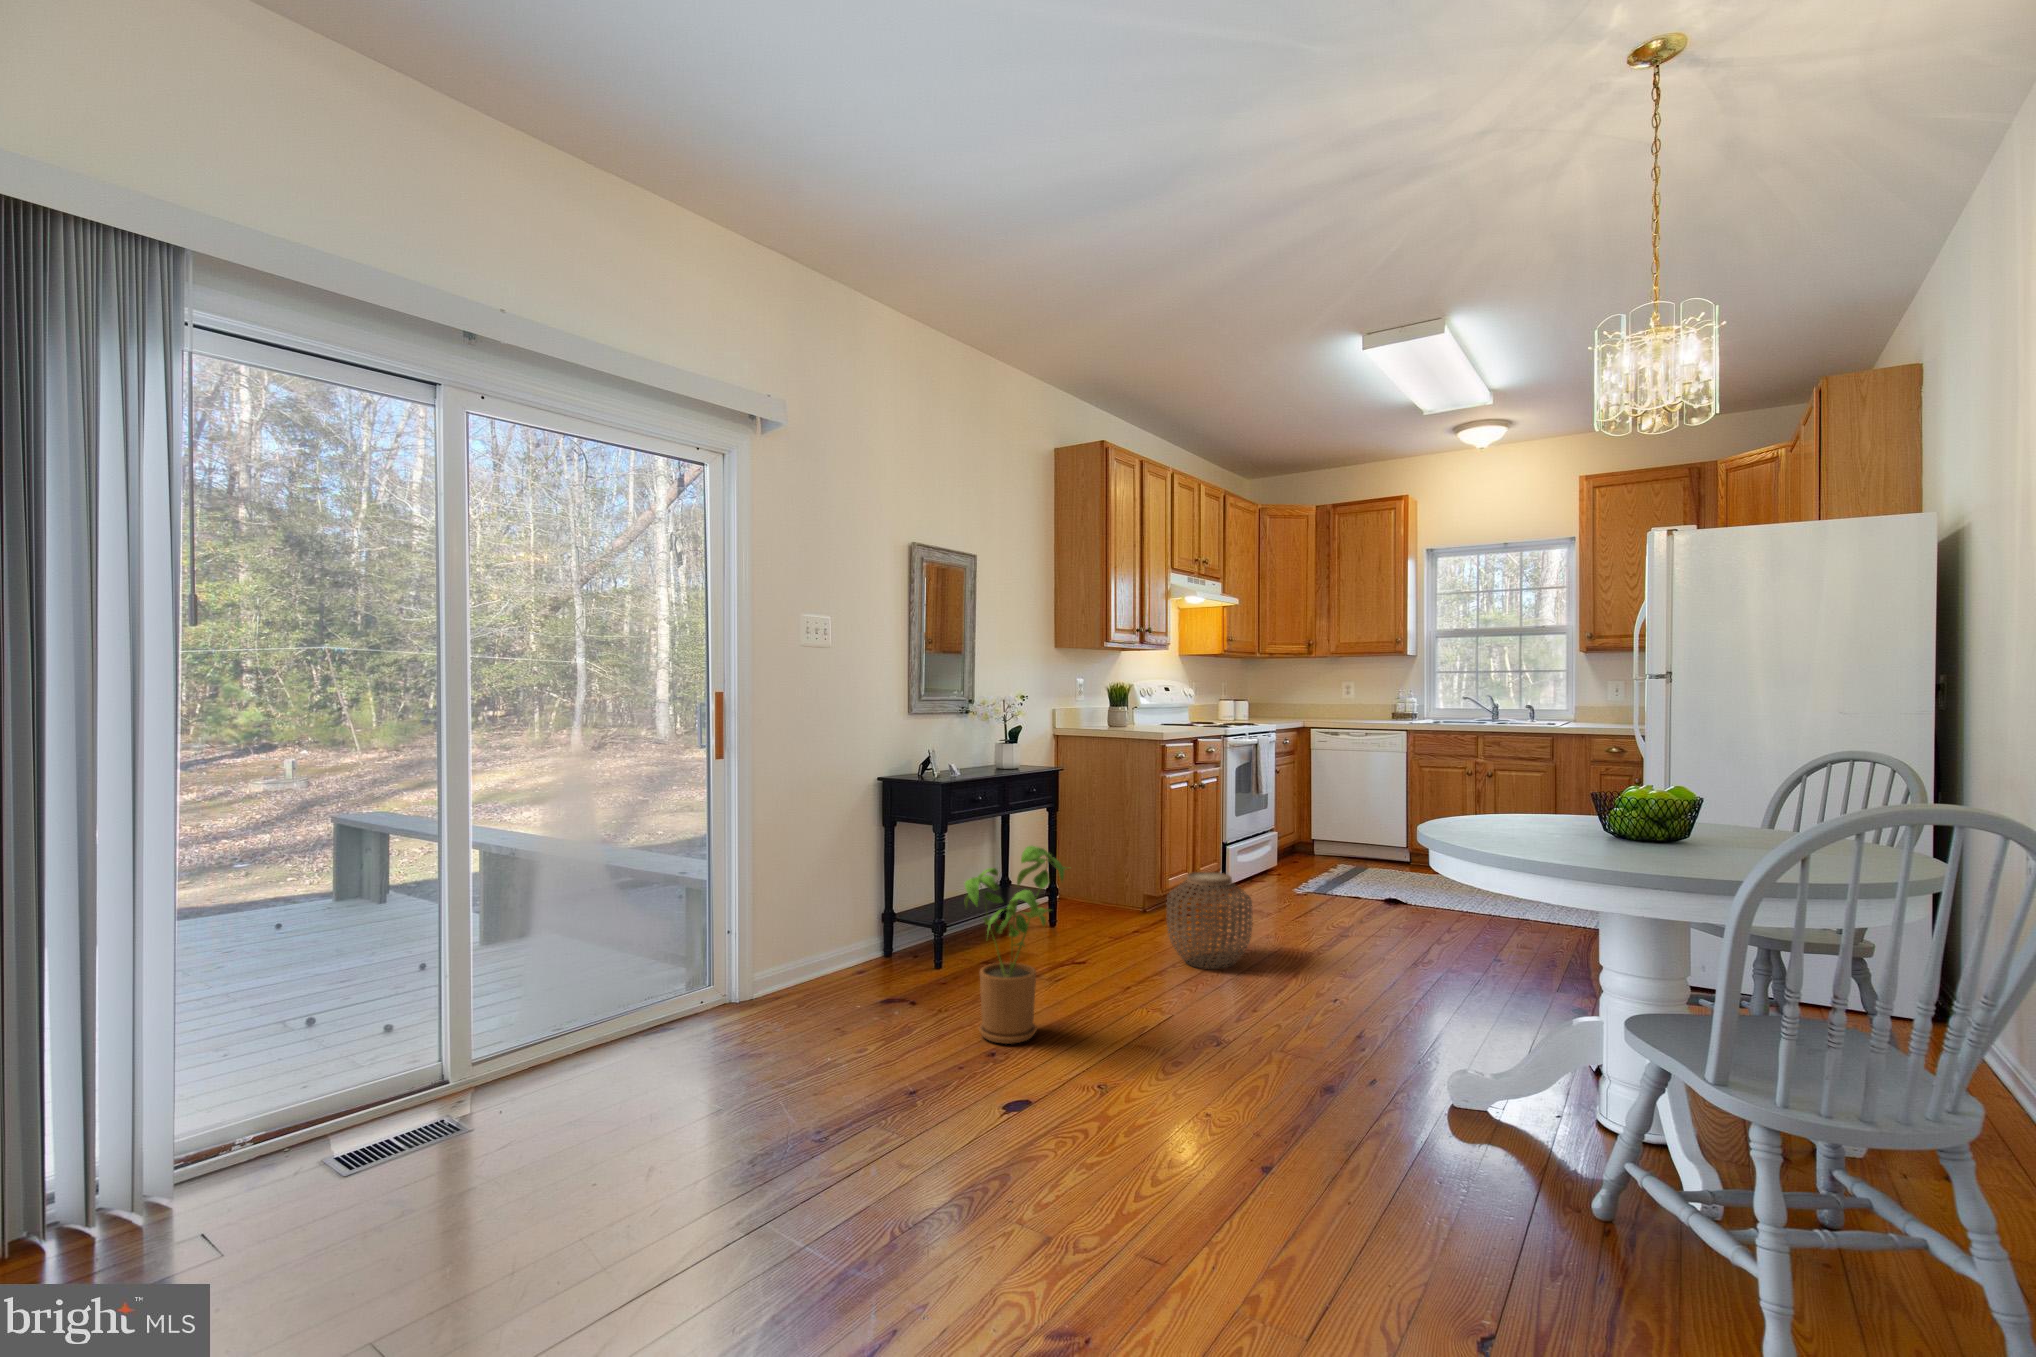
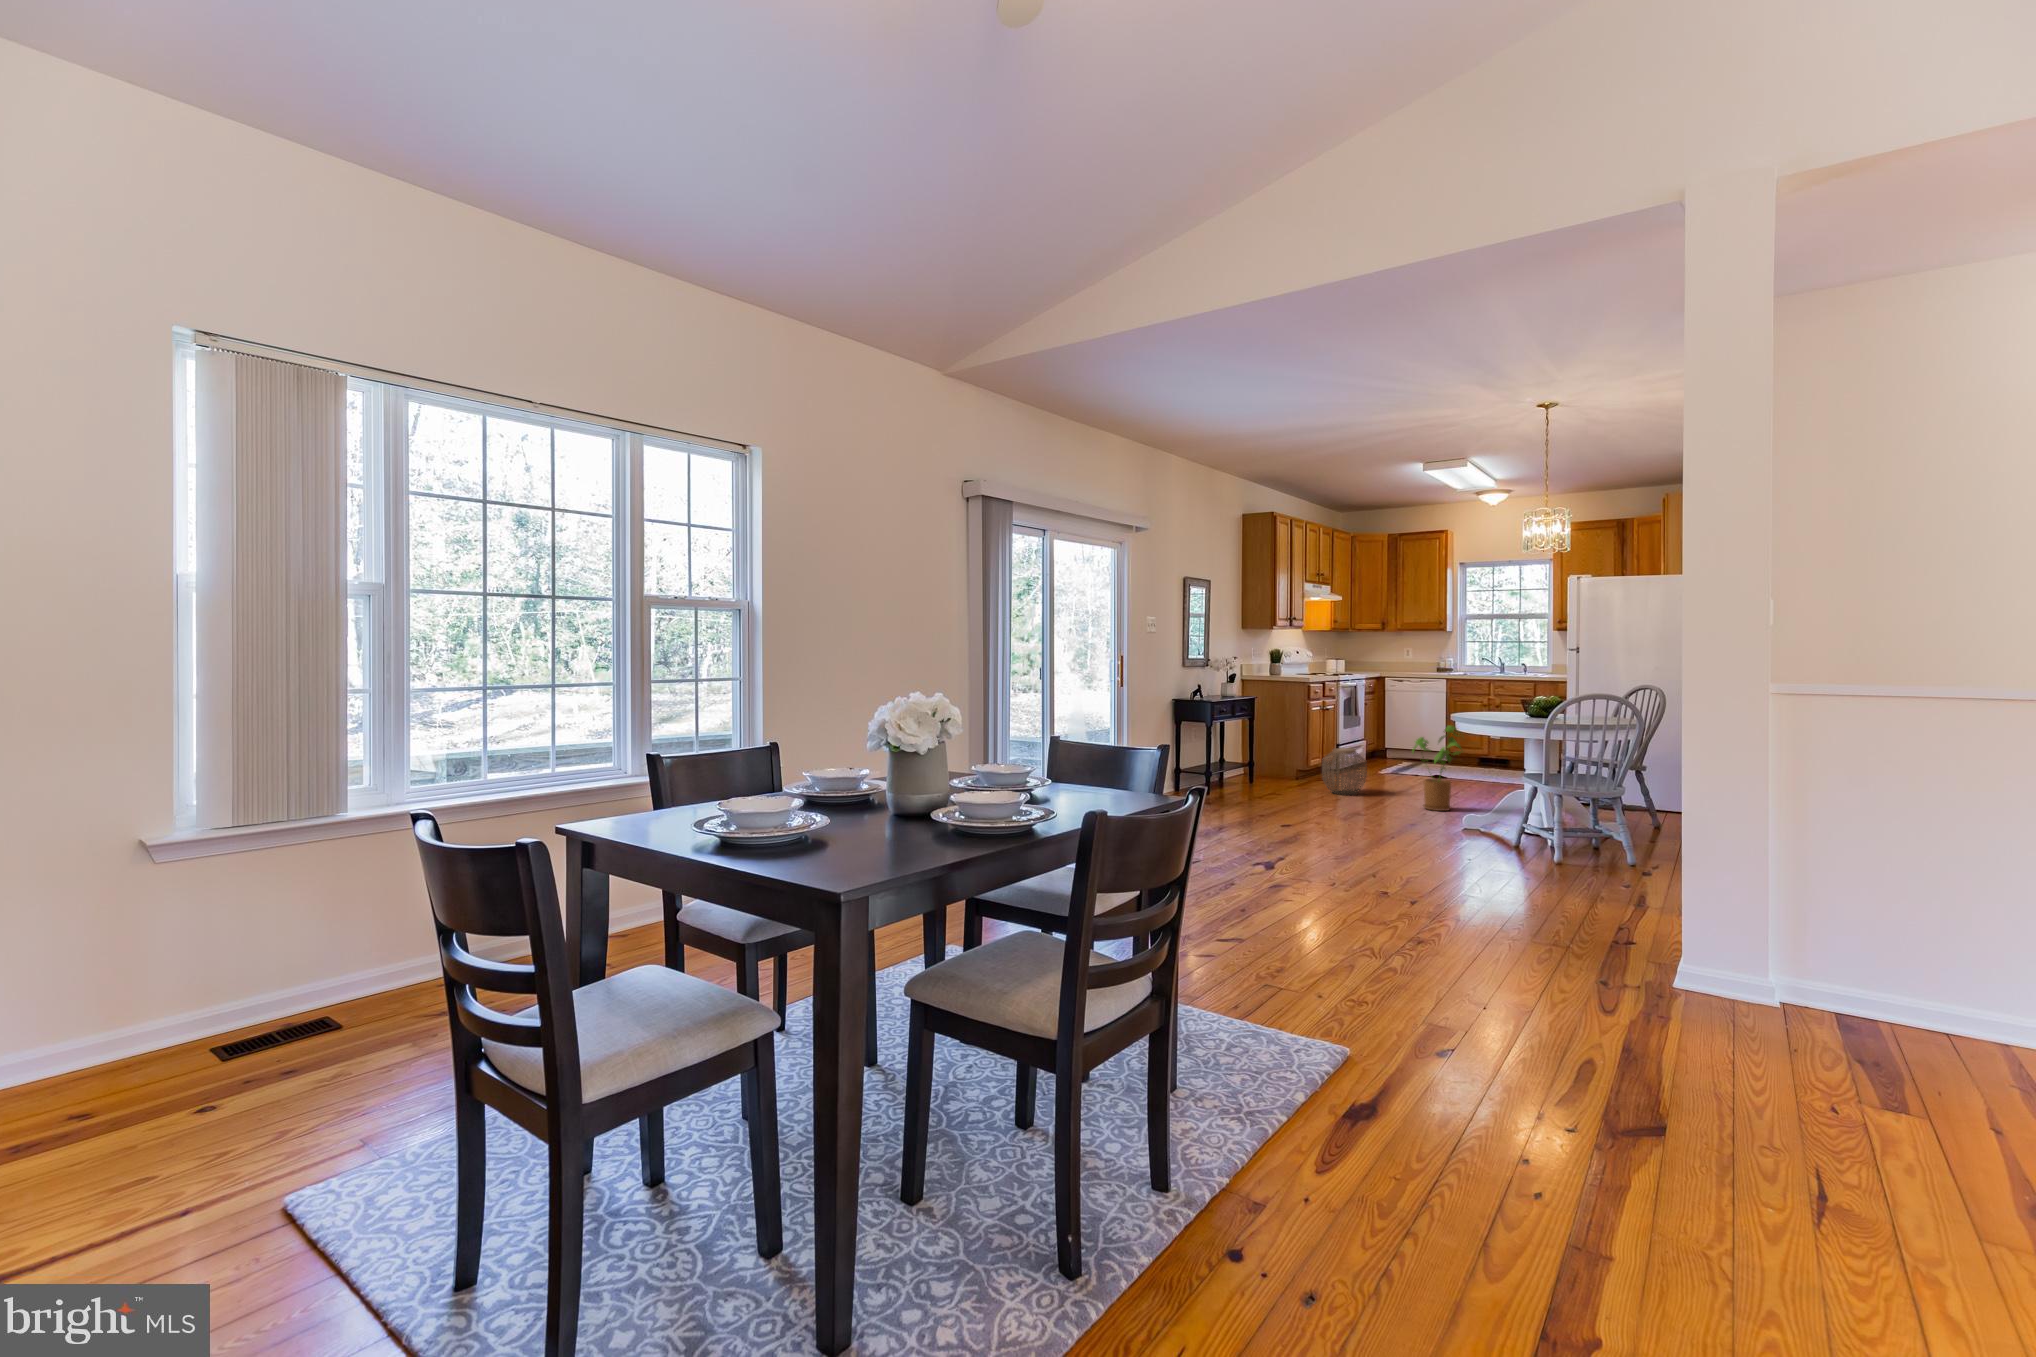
house plant: present [965,846,1067,1044] -> present [1412,725,1462,811]

